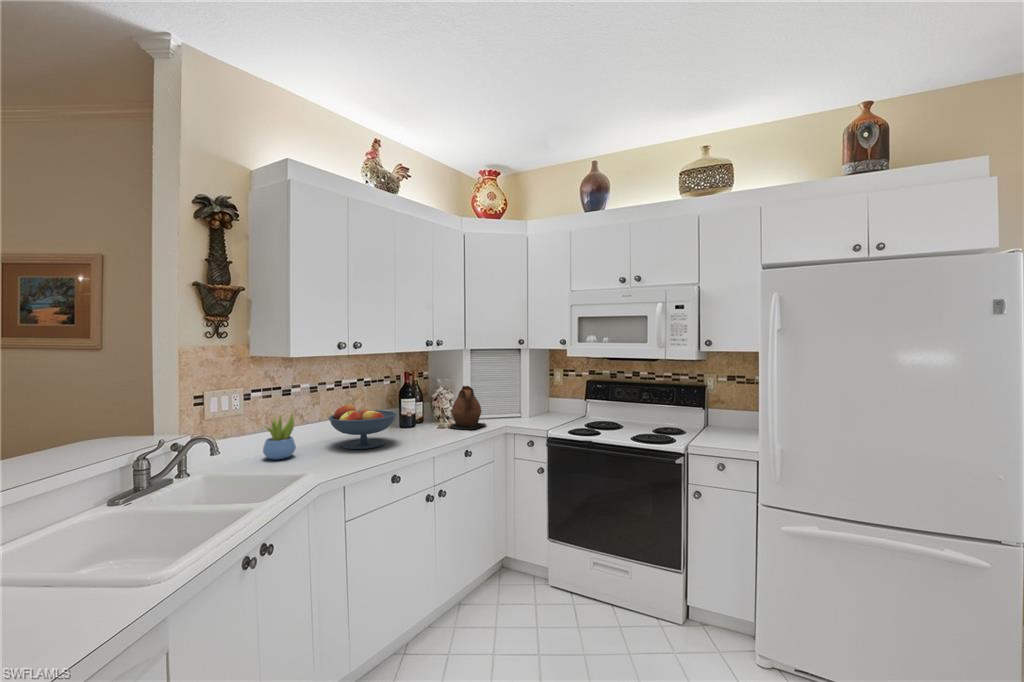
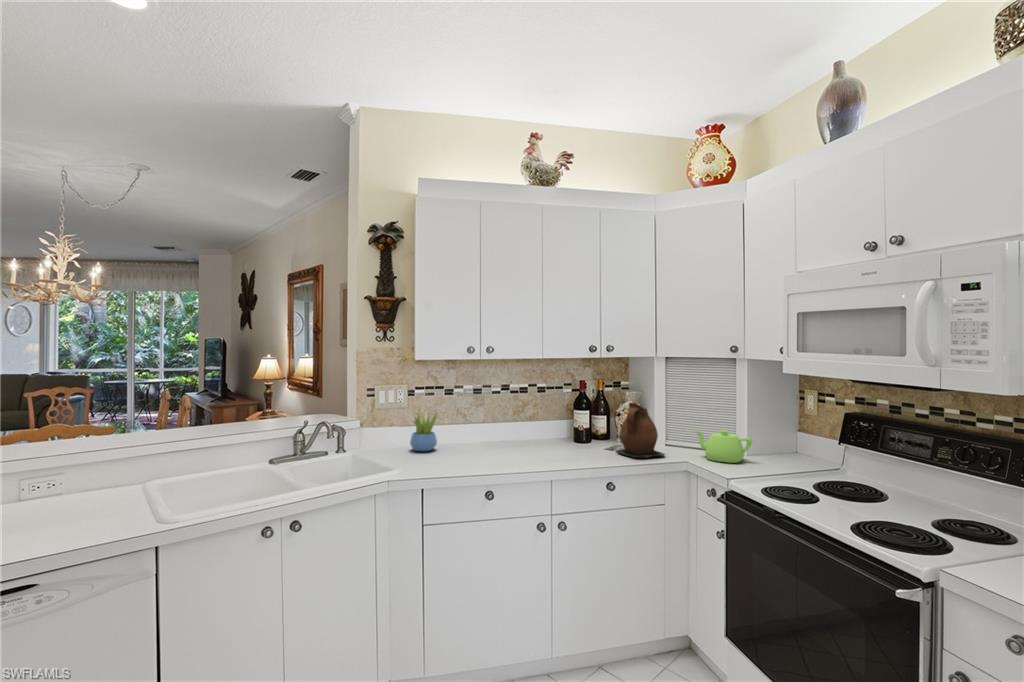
teapot: none [500,400,537,423] -> present [695,430,752,463]
fruit bowl: present [329,405,396,449] -> none [468,409,535,457]

